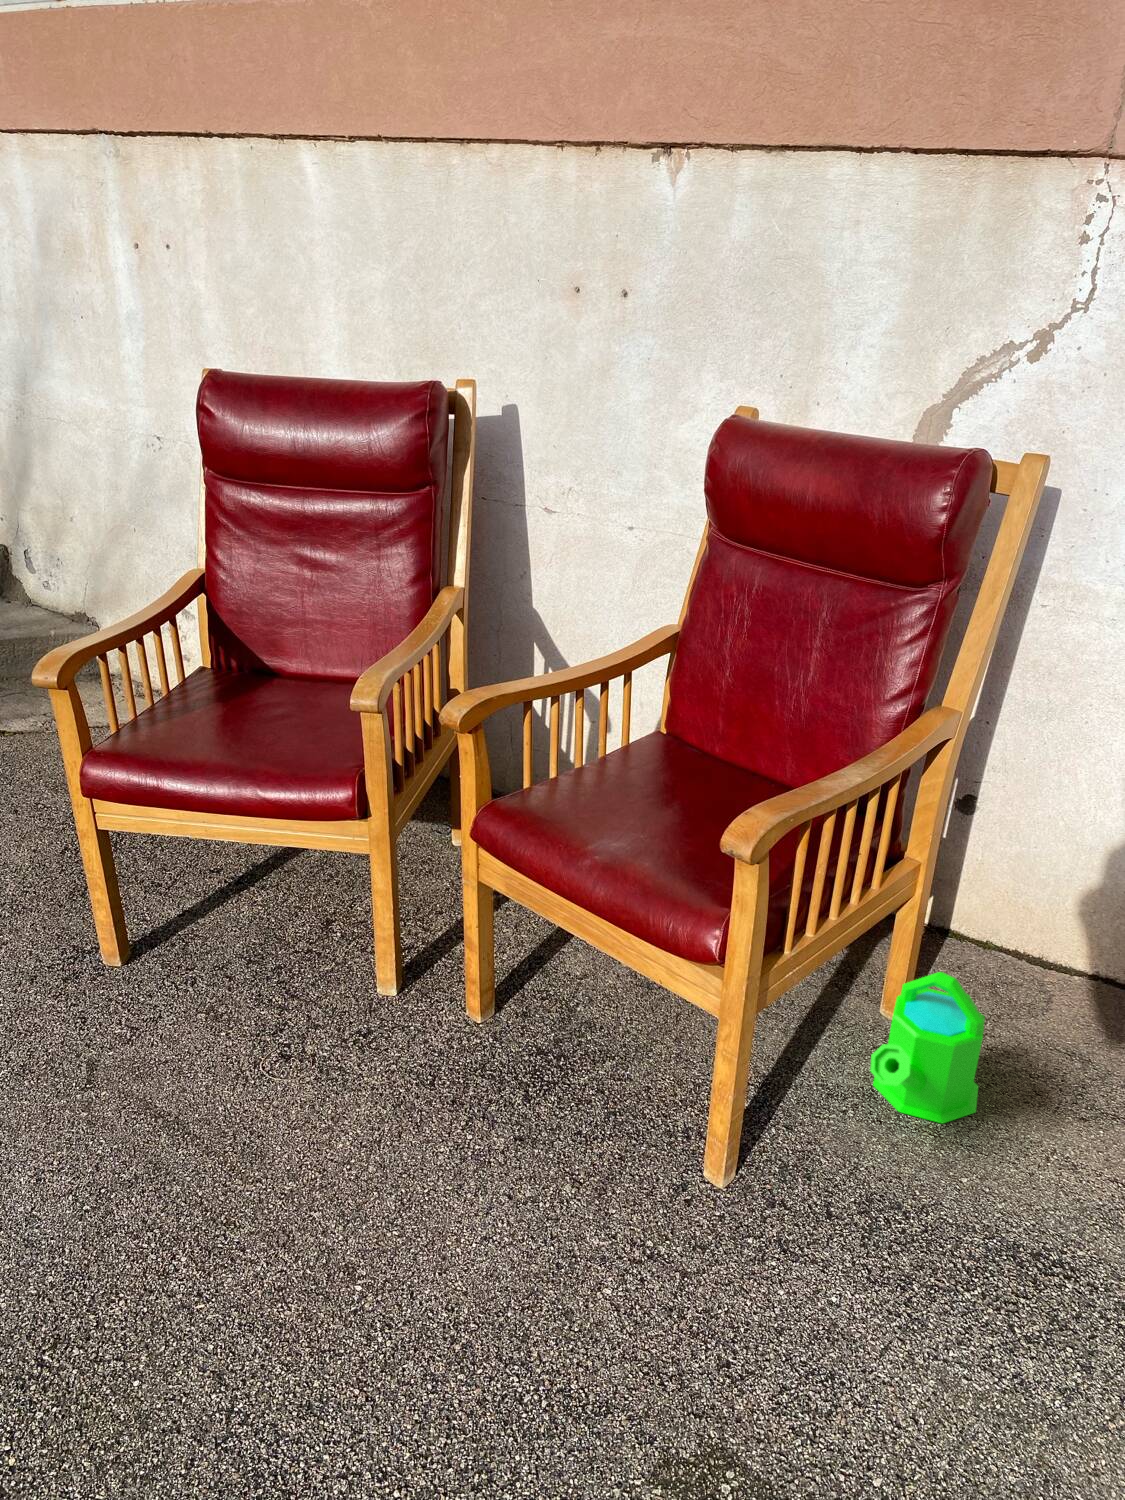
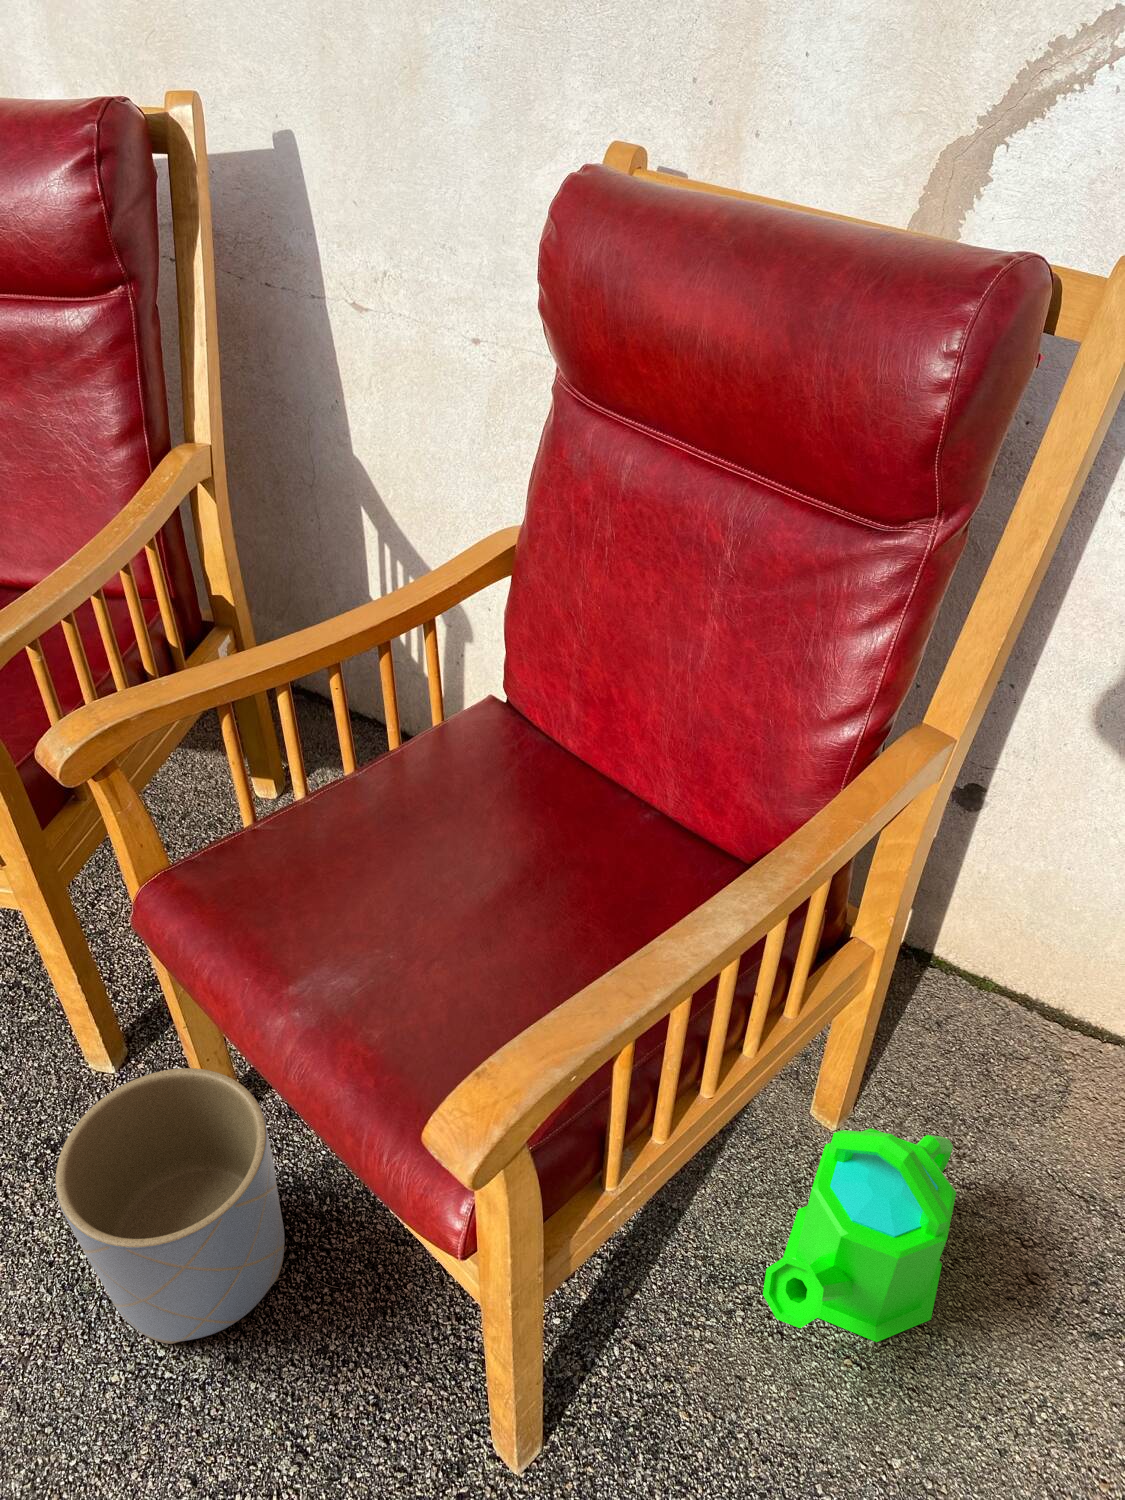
planter: none [415,949,546,1132] -> present [55,1068,284,1344]

